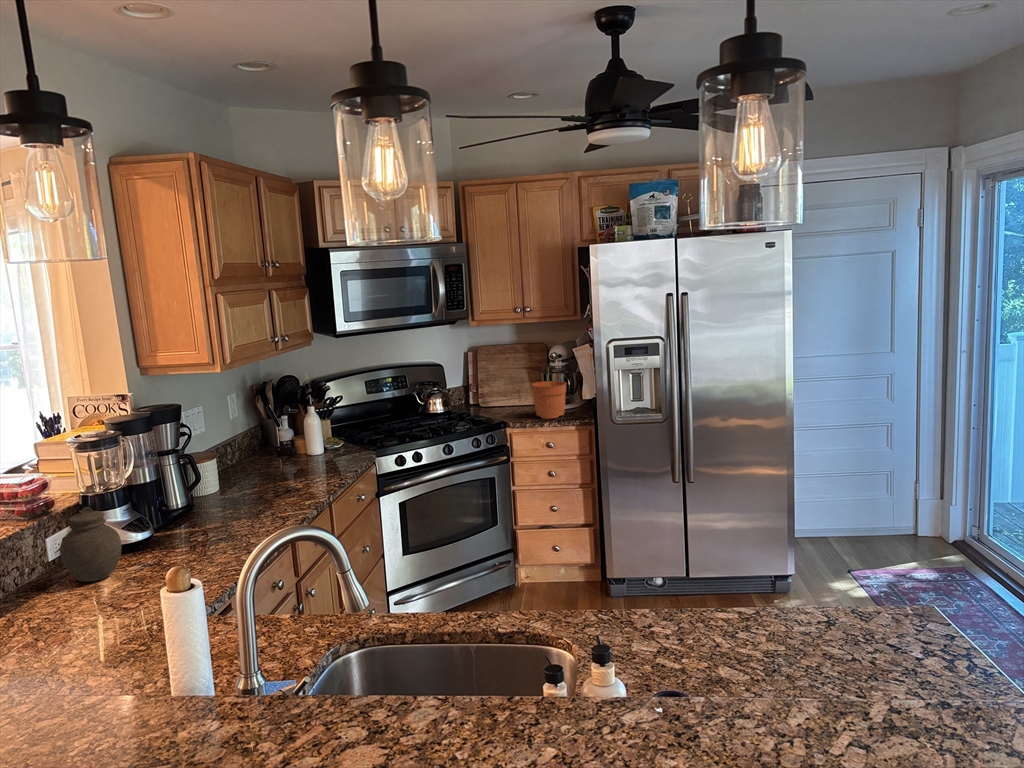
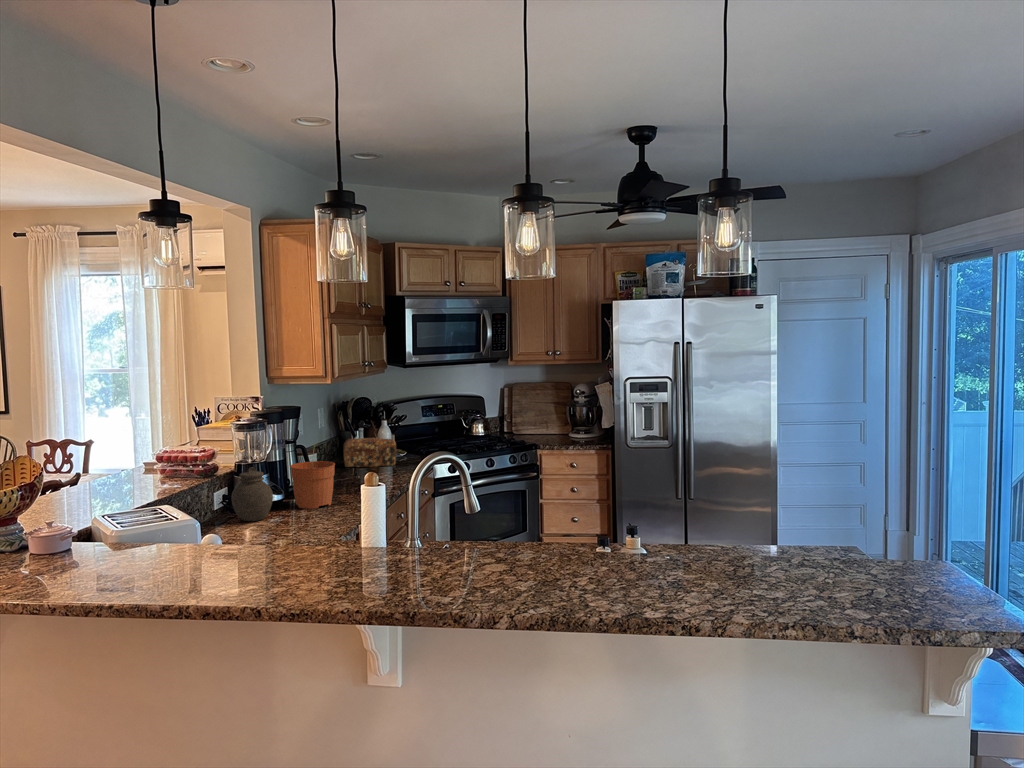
plant pot: present [532,381,566,419] -> present [290,444,335,509]
bread loaf: none [261,428,329,468] -> present [344,438,396,467]

